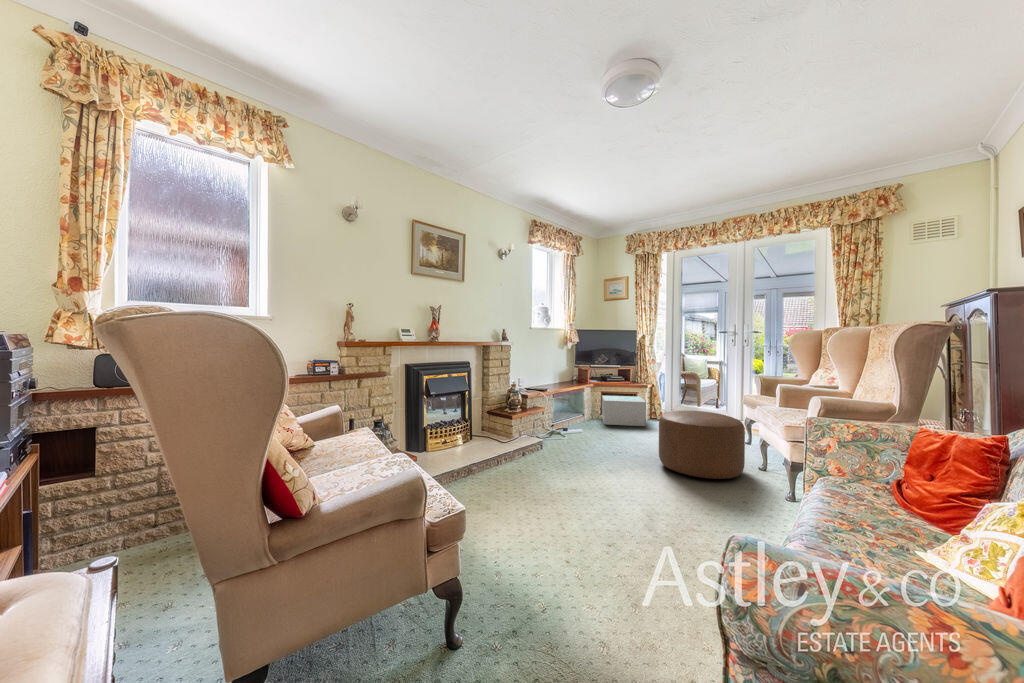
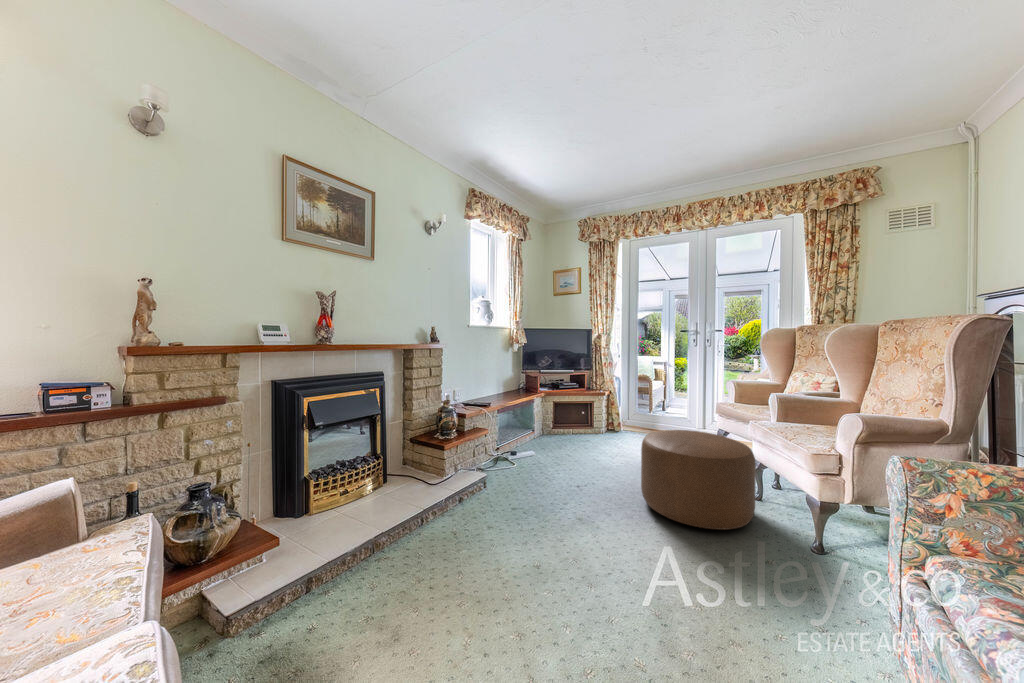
storage box: present [602,396,646,426] -> none [552,404,604,440]

